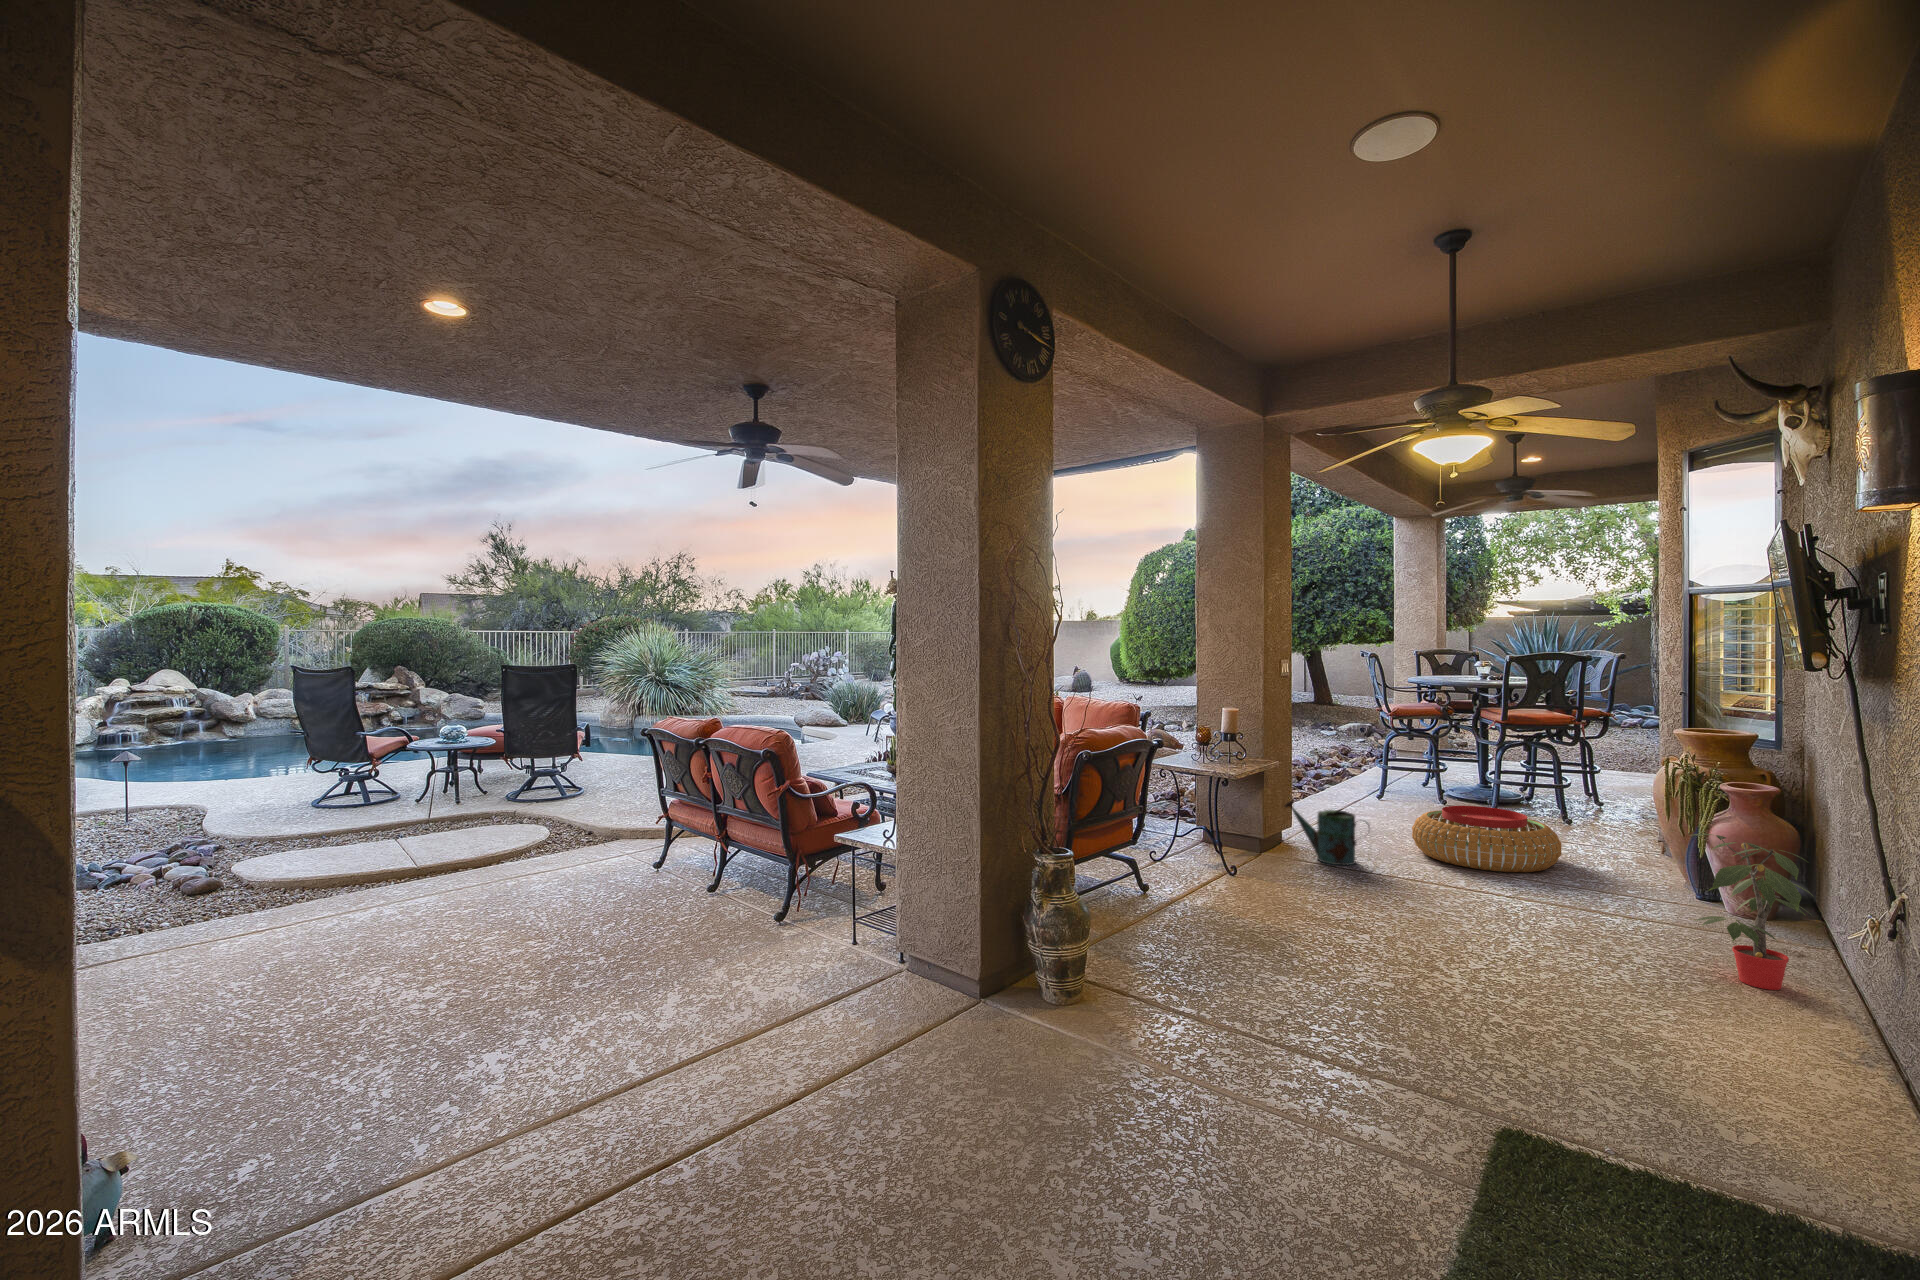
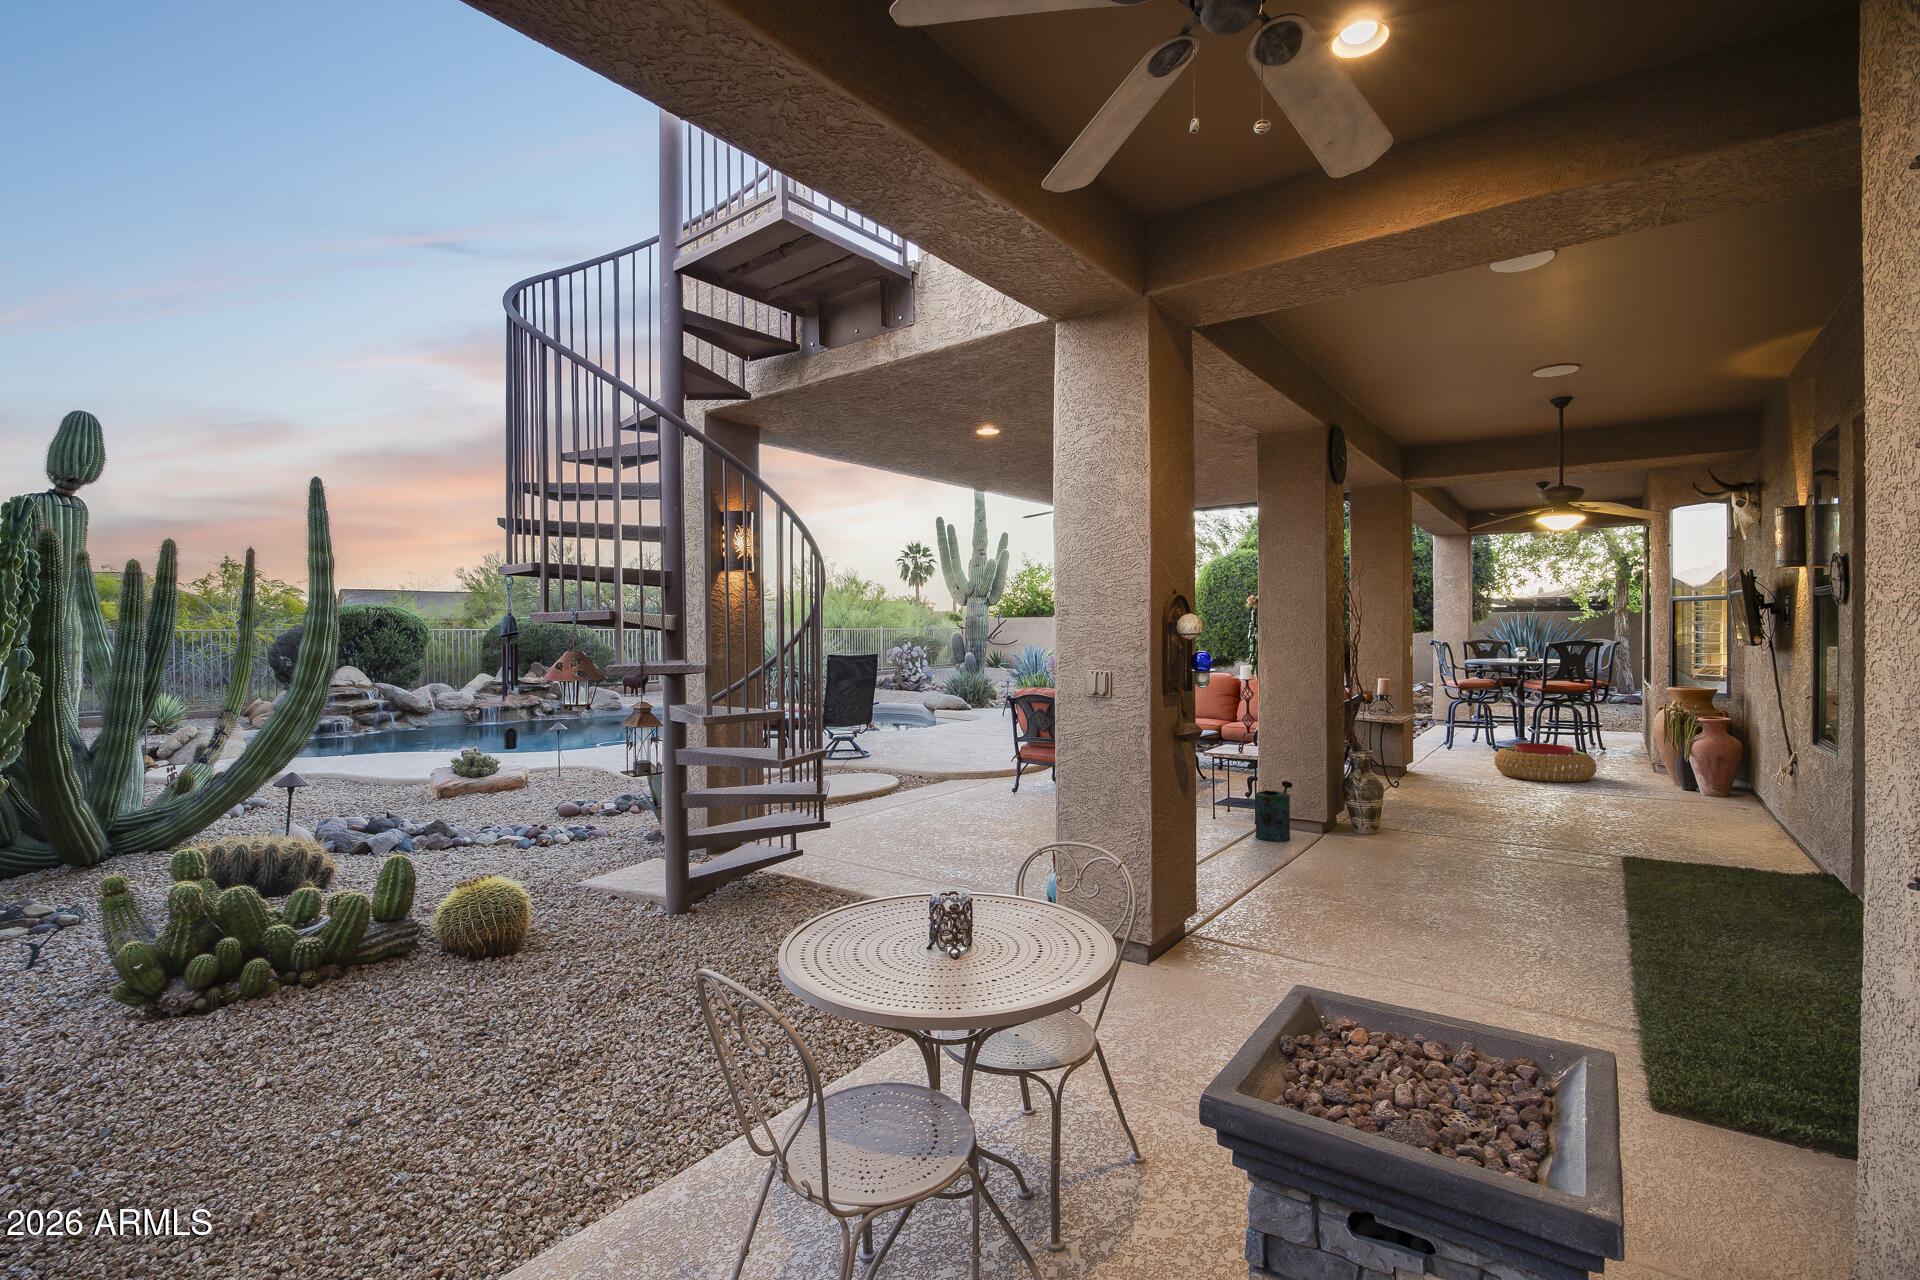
watering can: present [1284,800,1369,865] -> present [1255,781,1293,841]
potted plant: present [1693,834,1812,990] -> none [1690,740,1763,821]

